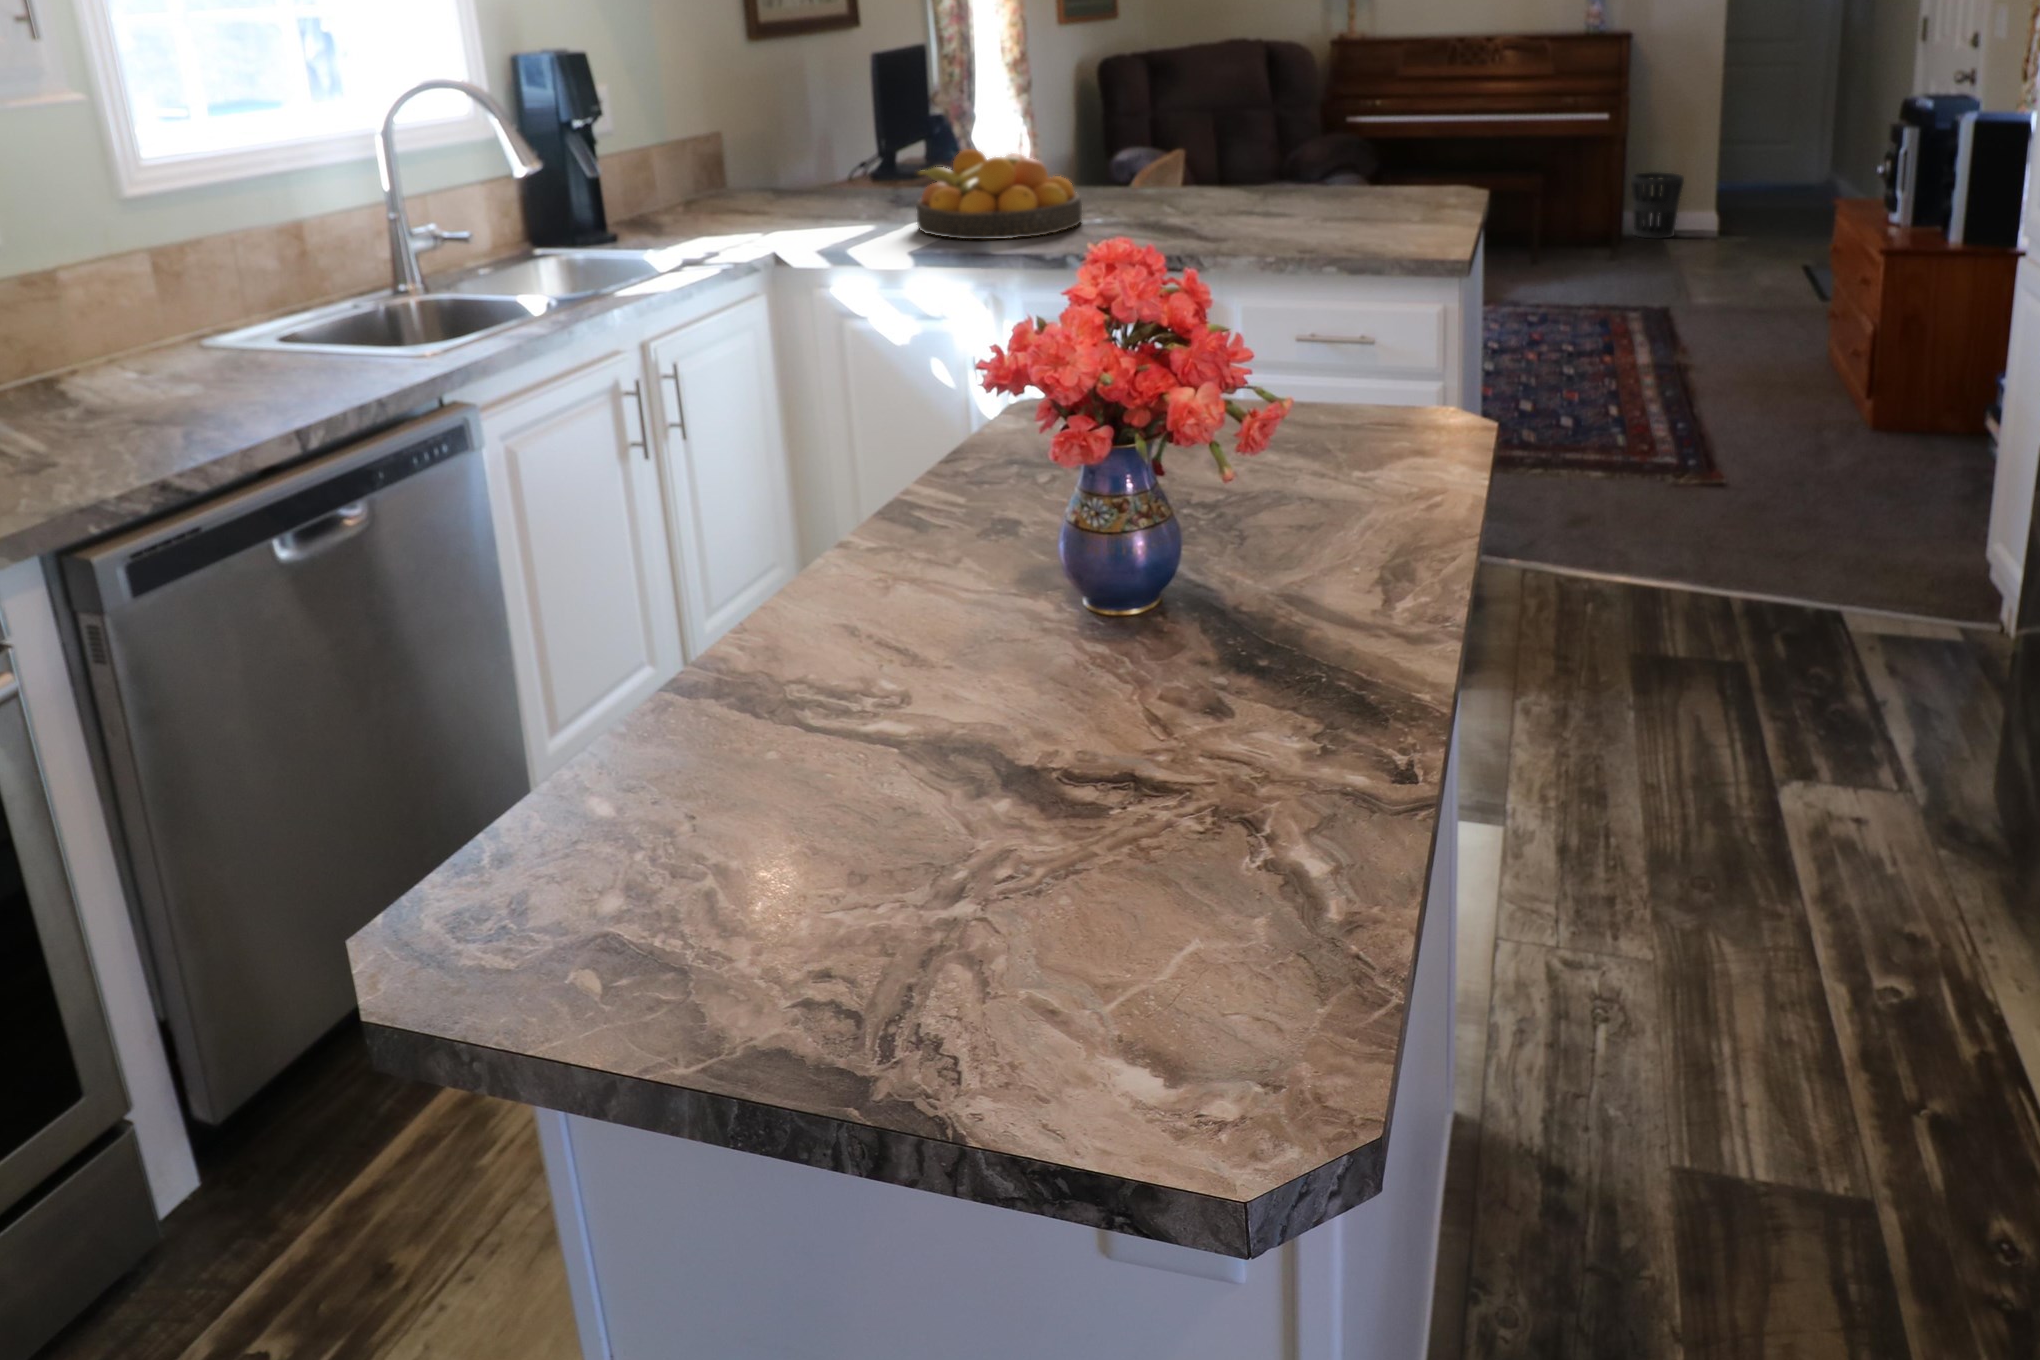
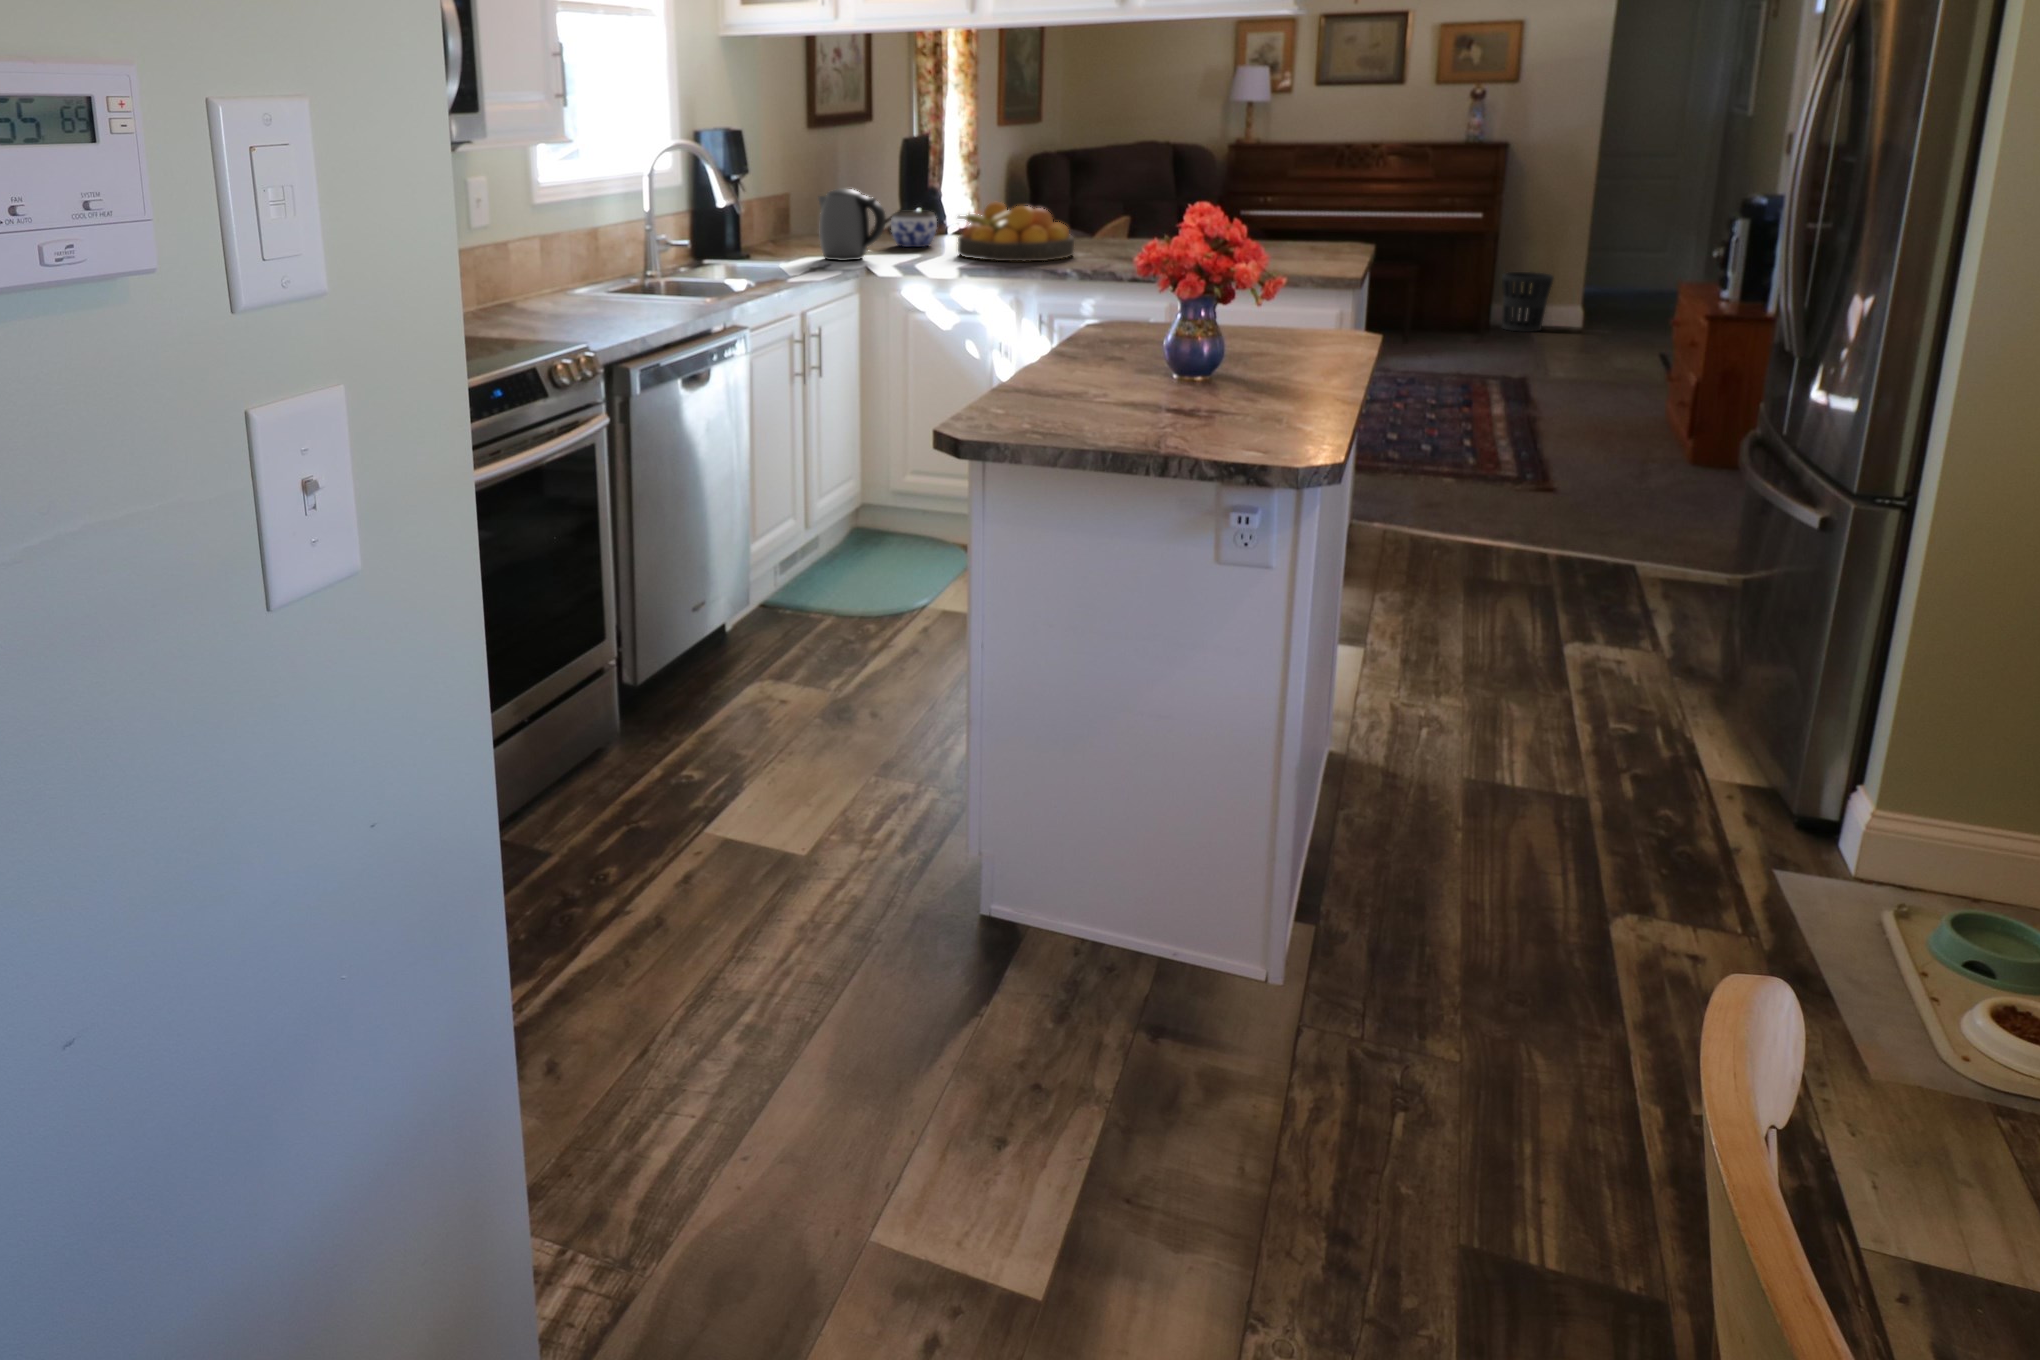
kettle: none [700,139,801,246] -> present [818,189,886,261]
jar: none [837,159,903,212] -> present [891,211,937,247]

